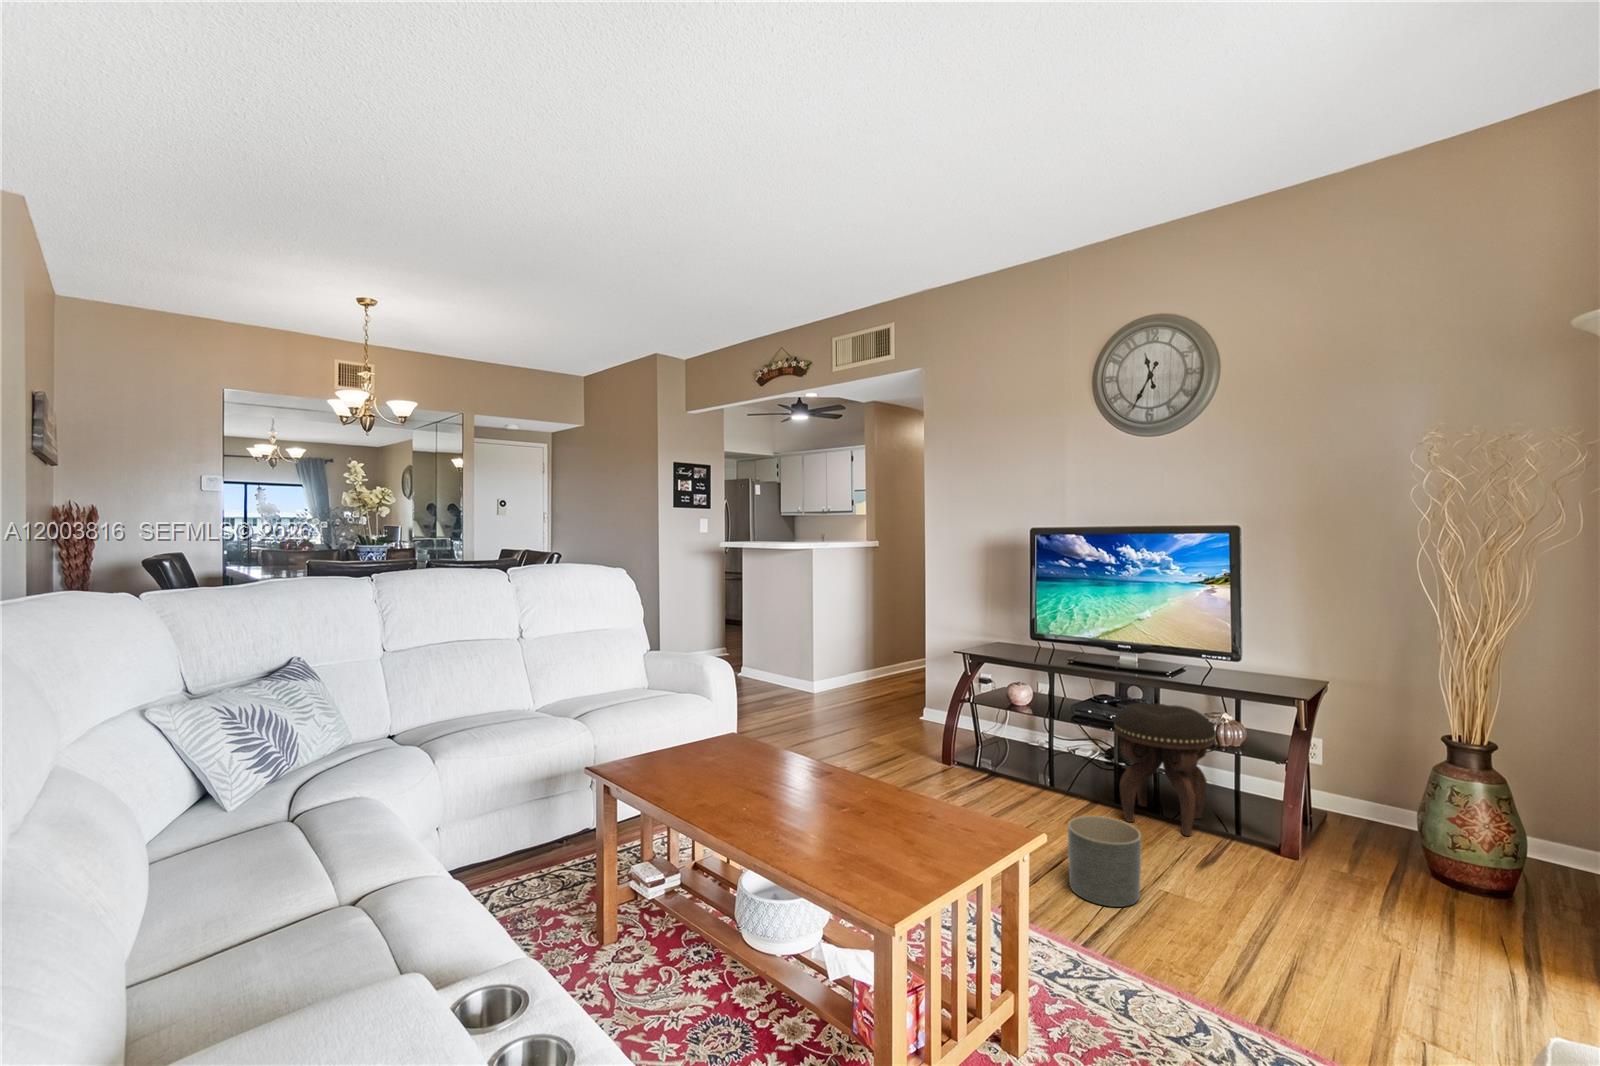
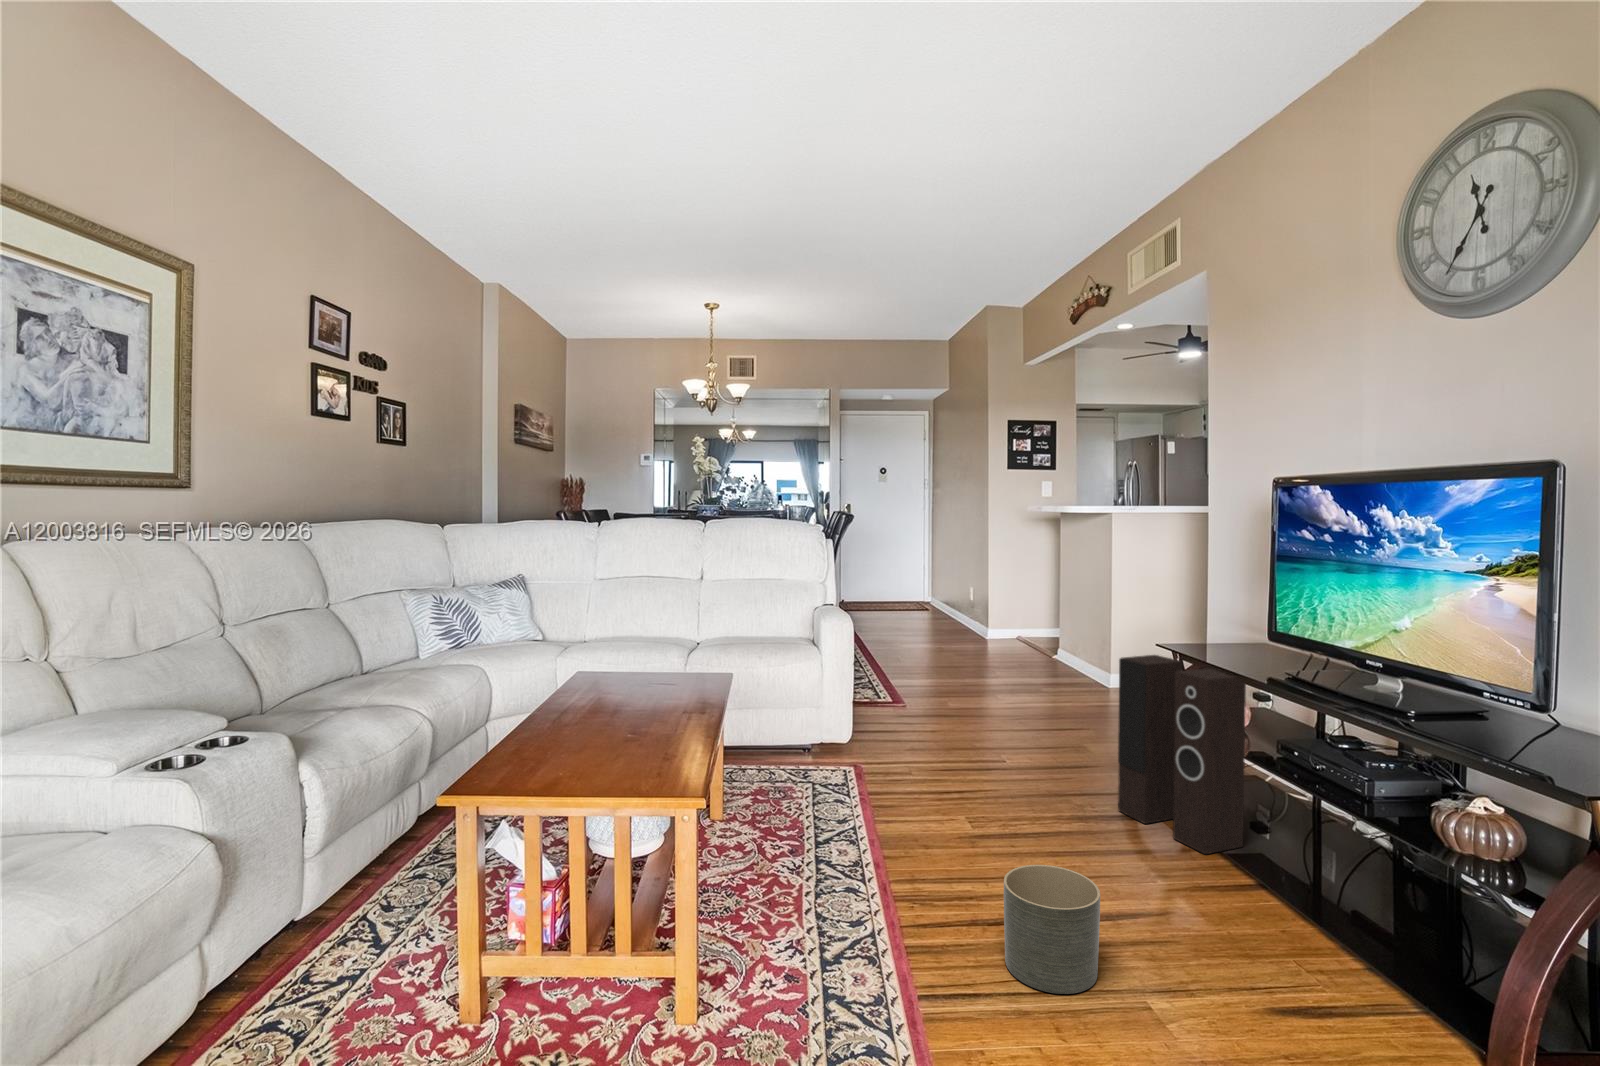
speaker: none [962,654,1050,789] -> present [1118,655,1246,854]
footstool: present [1114,703,1216,836] -> none [1246,754,1424,974]

